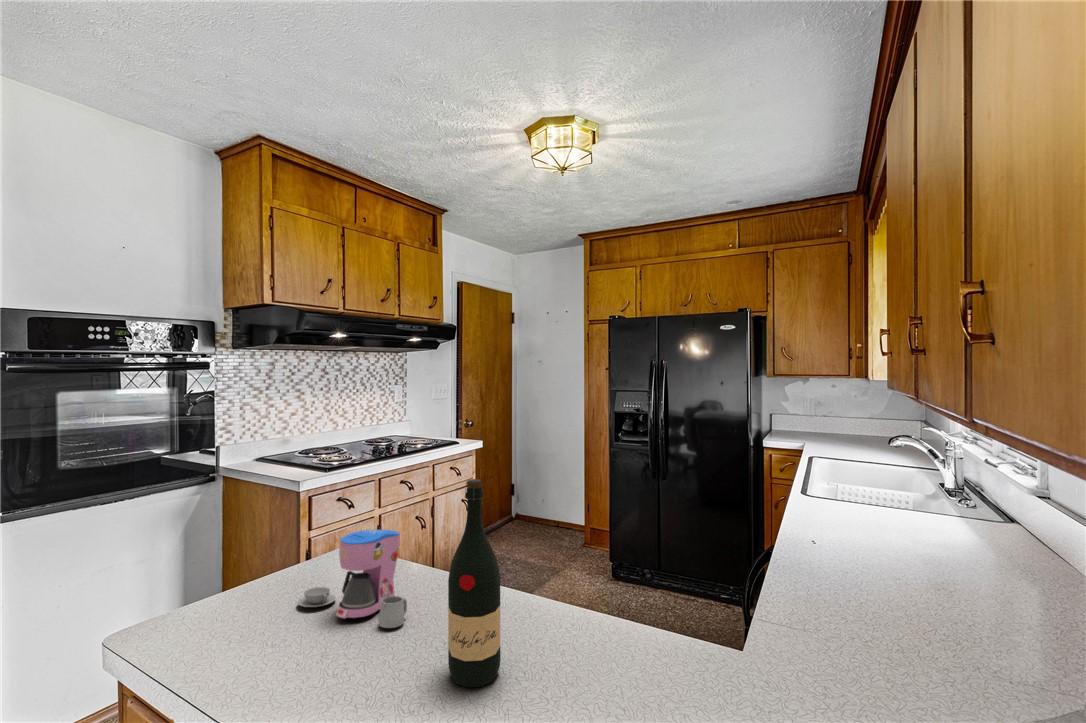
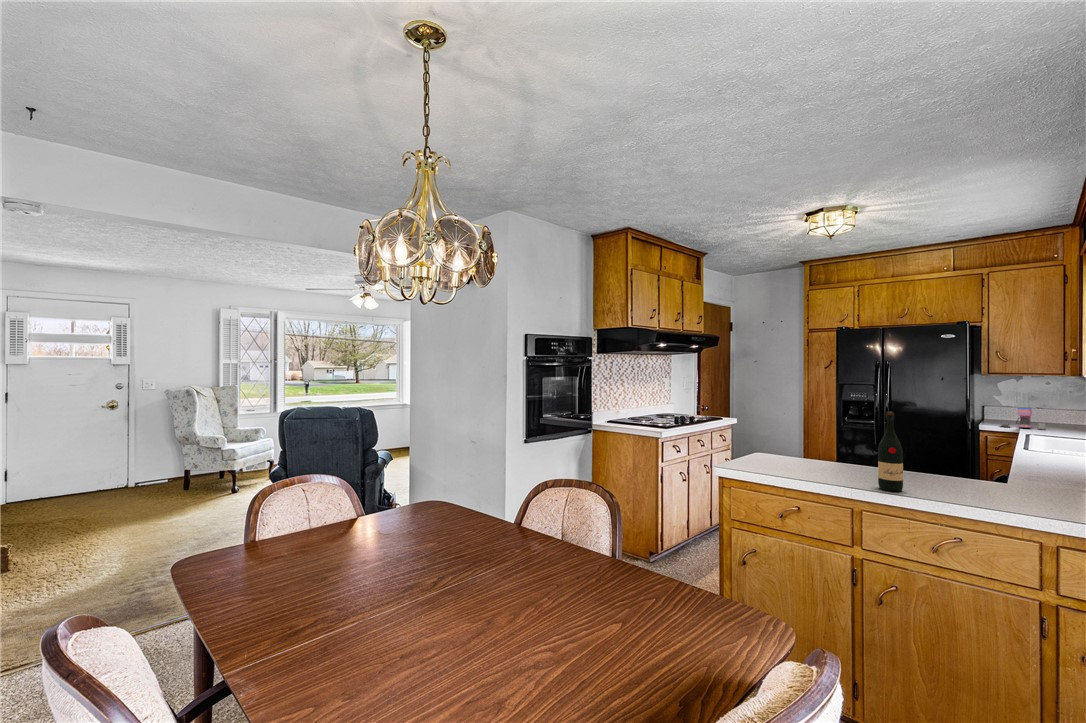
coffee maker: present [298,529,407,628] -> present [1001,408,1046,429]

